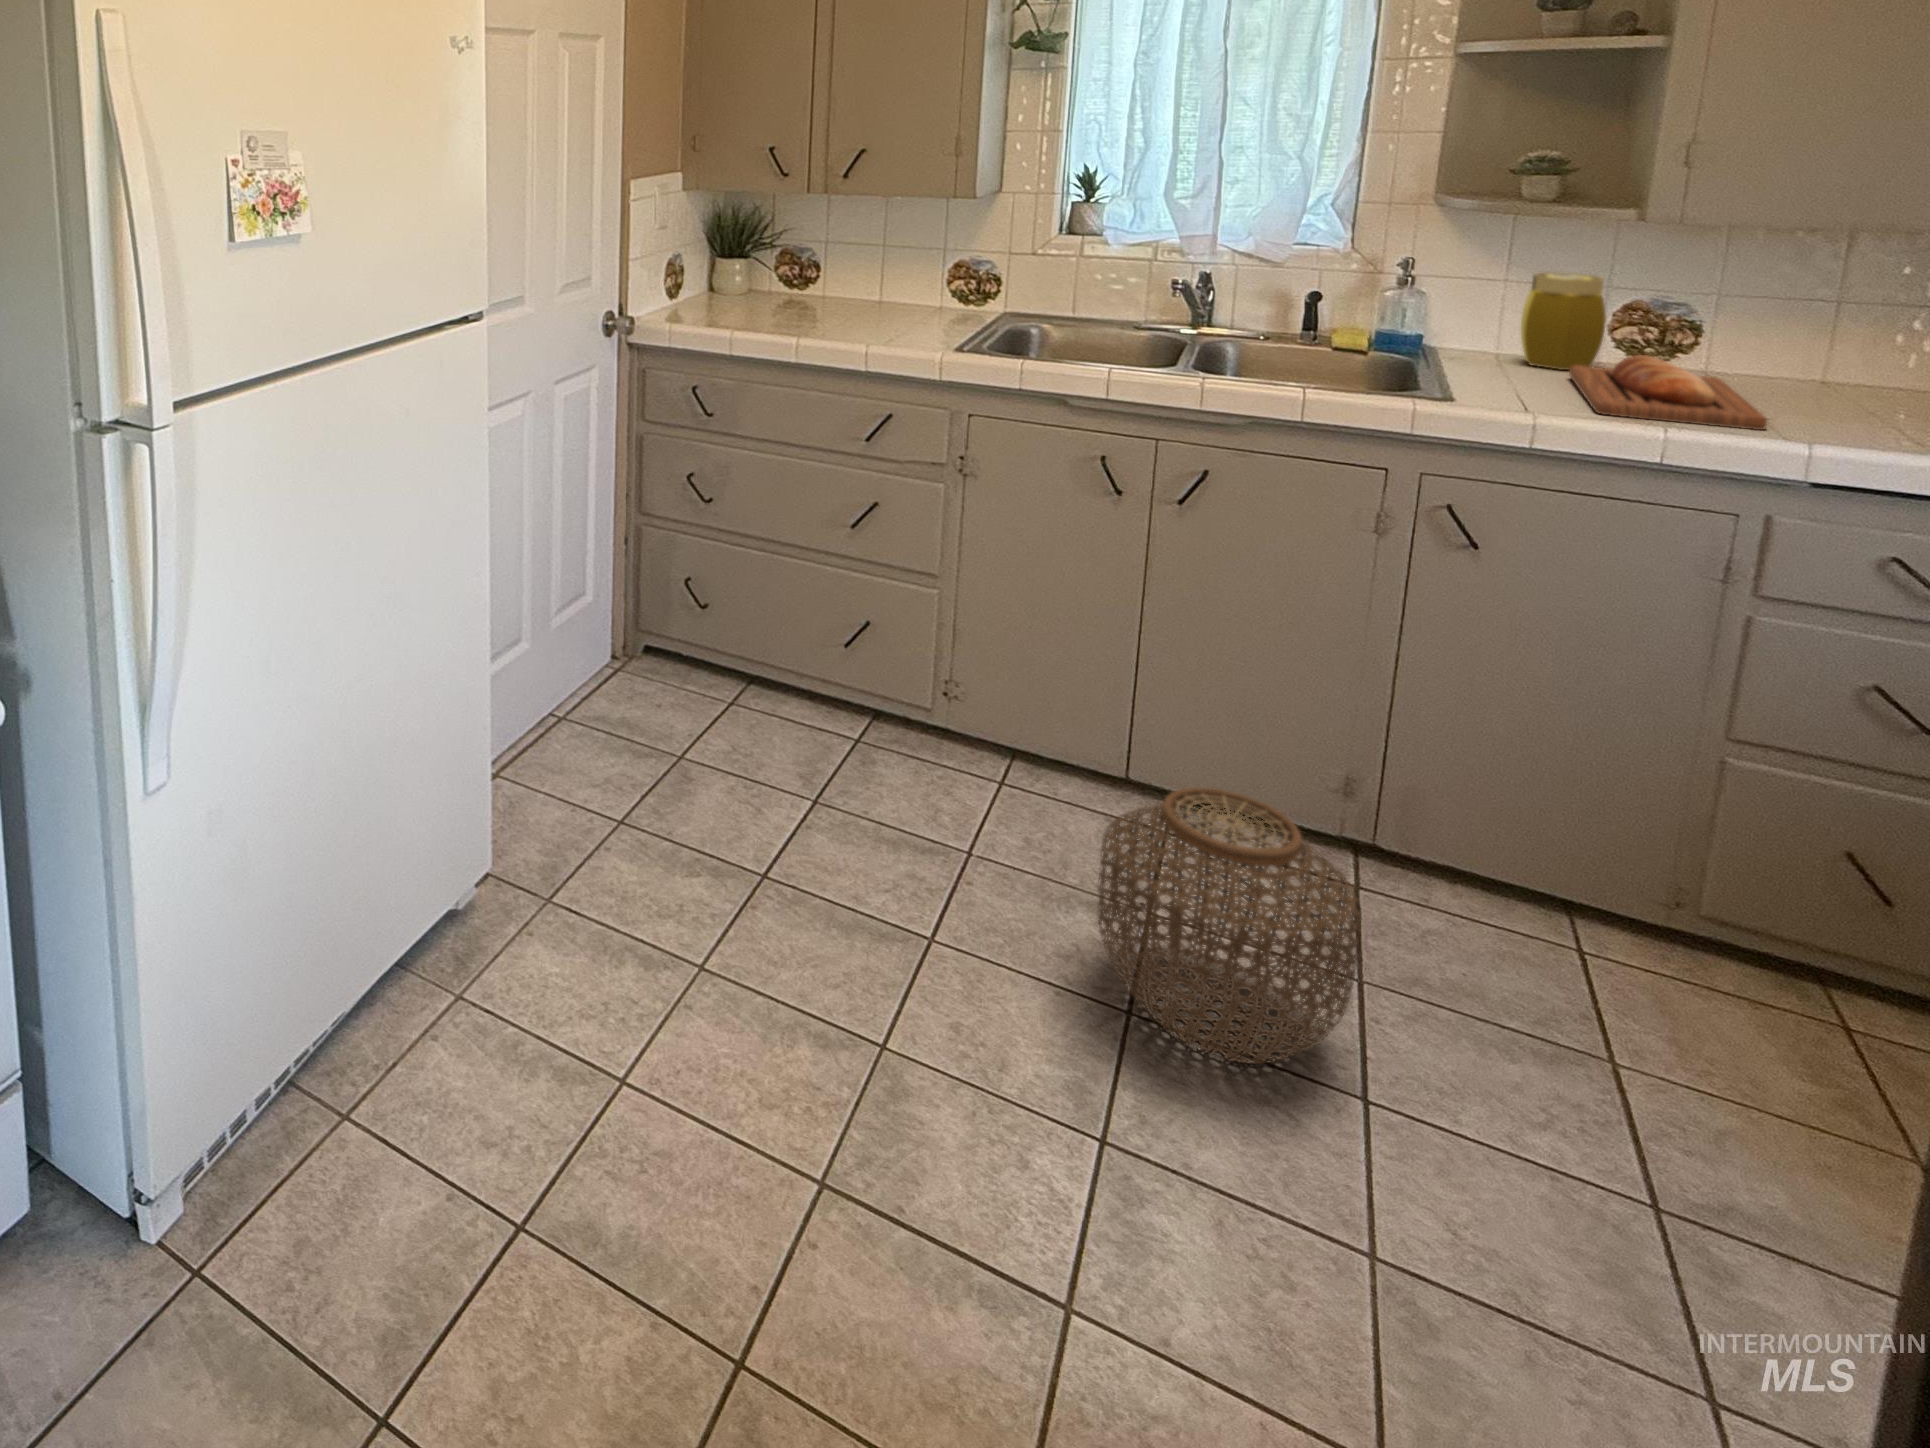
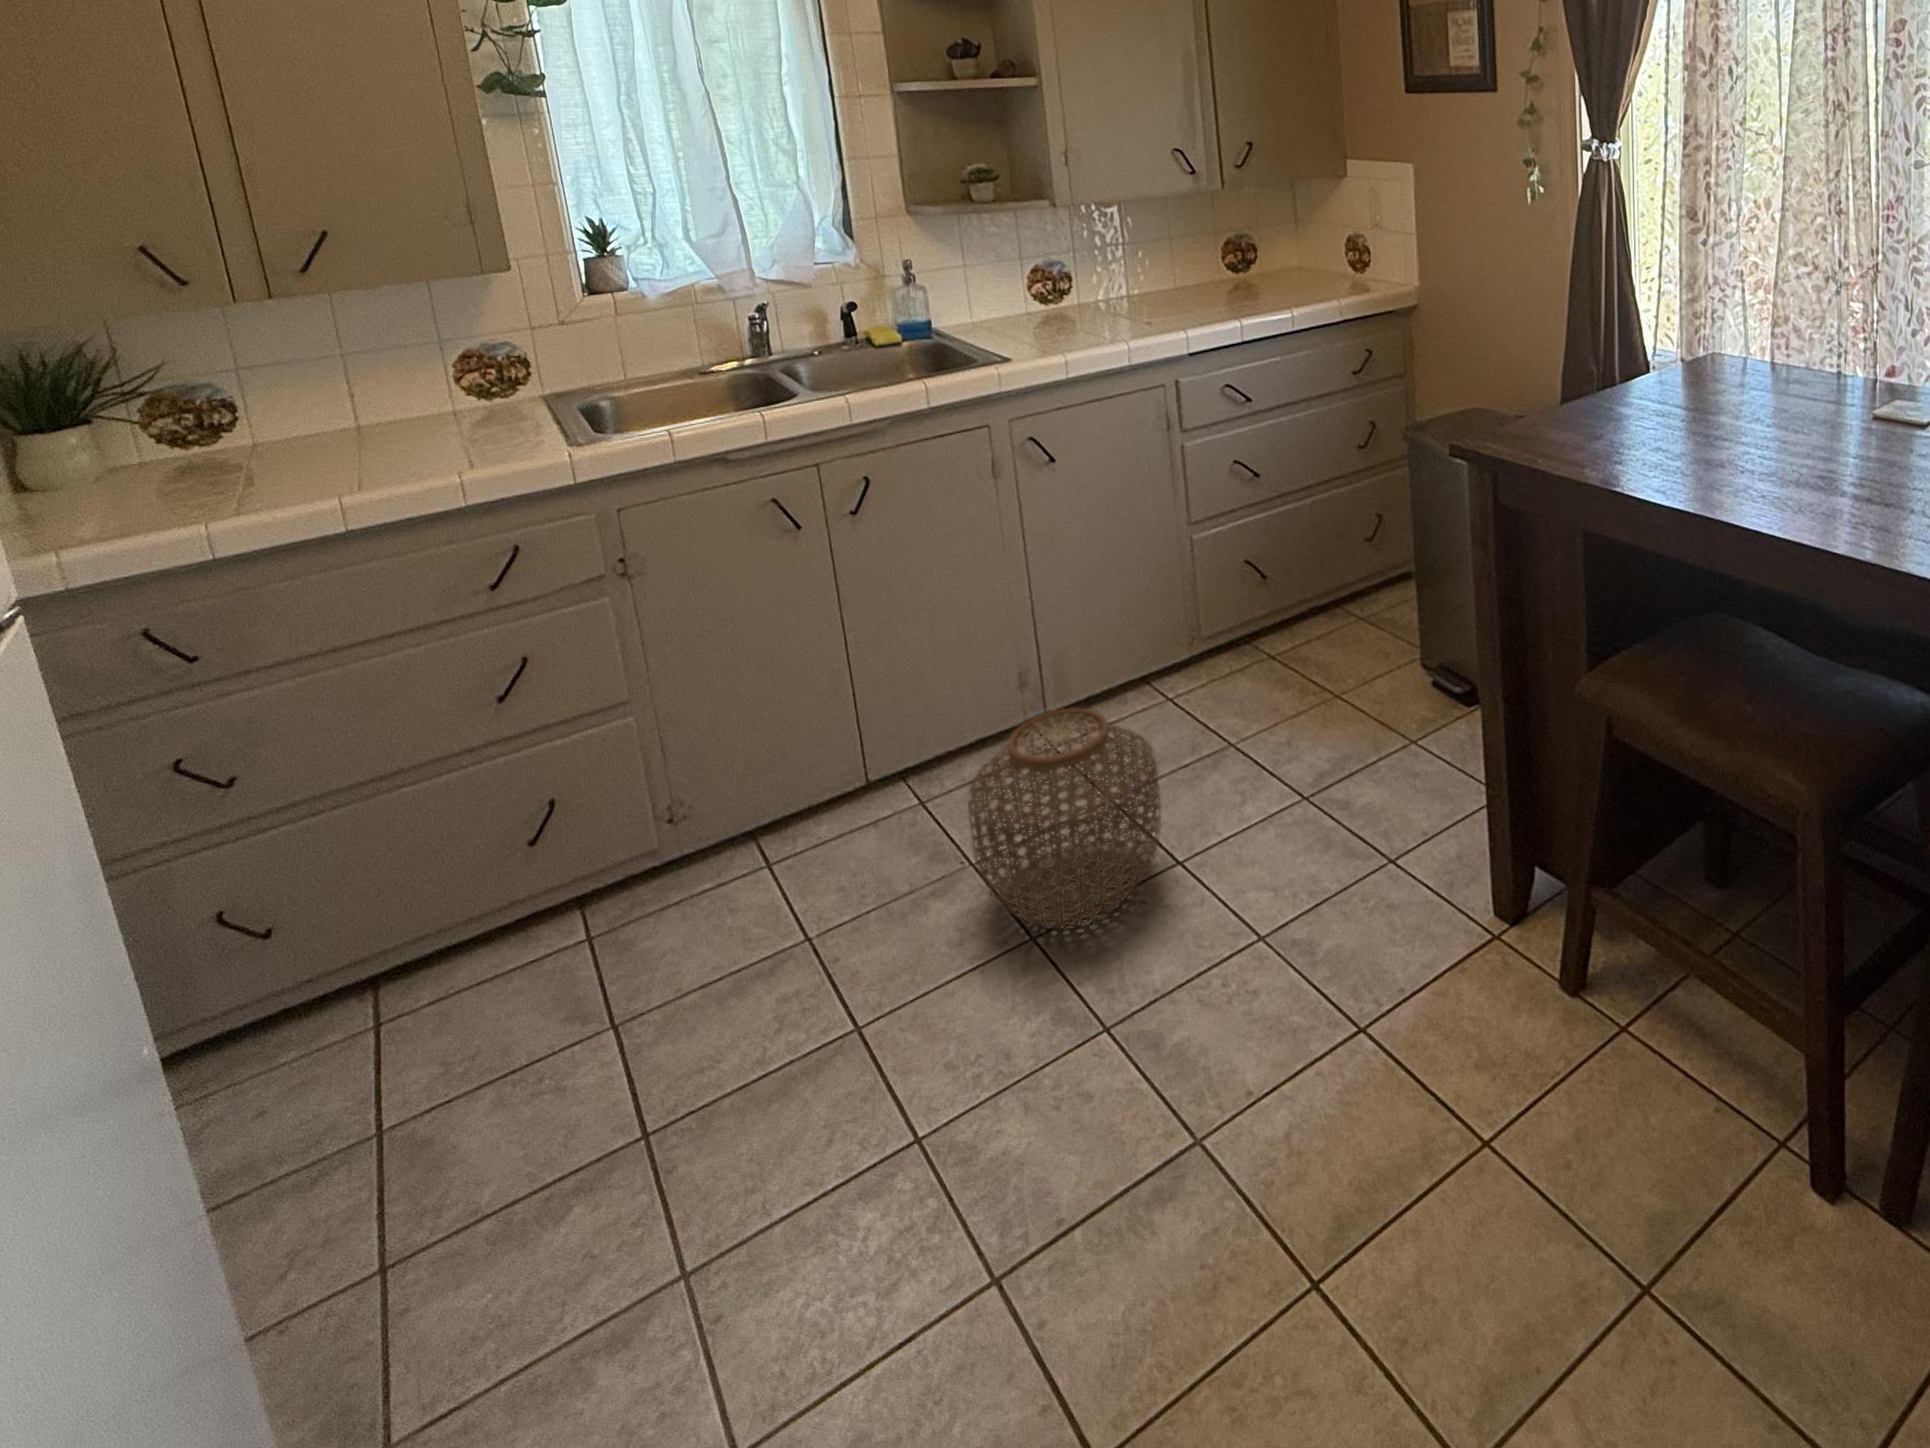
jar: present [1521,272,1606,370] -> none [984,253,1037,326]
bread loaf: present [1569,355,1767,430] -> none [1034,301,1166,346]

